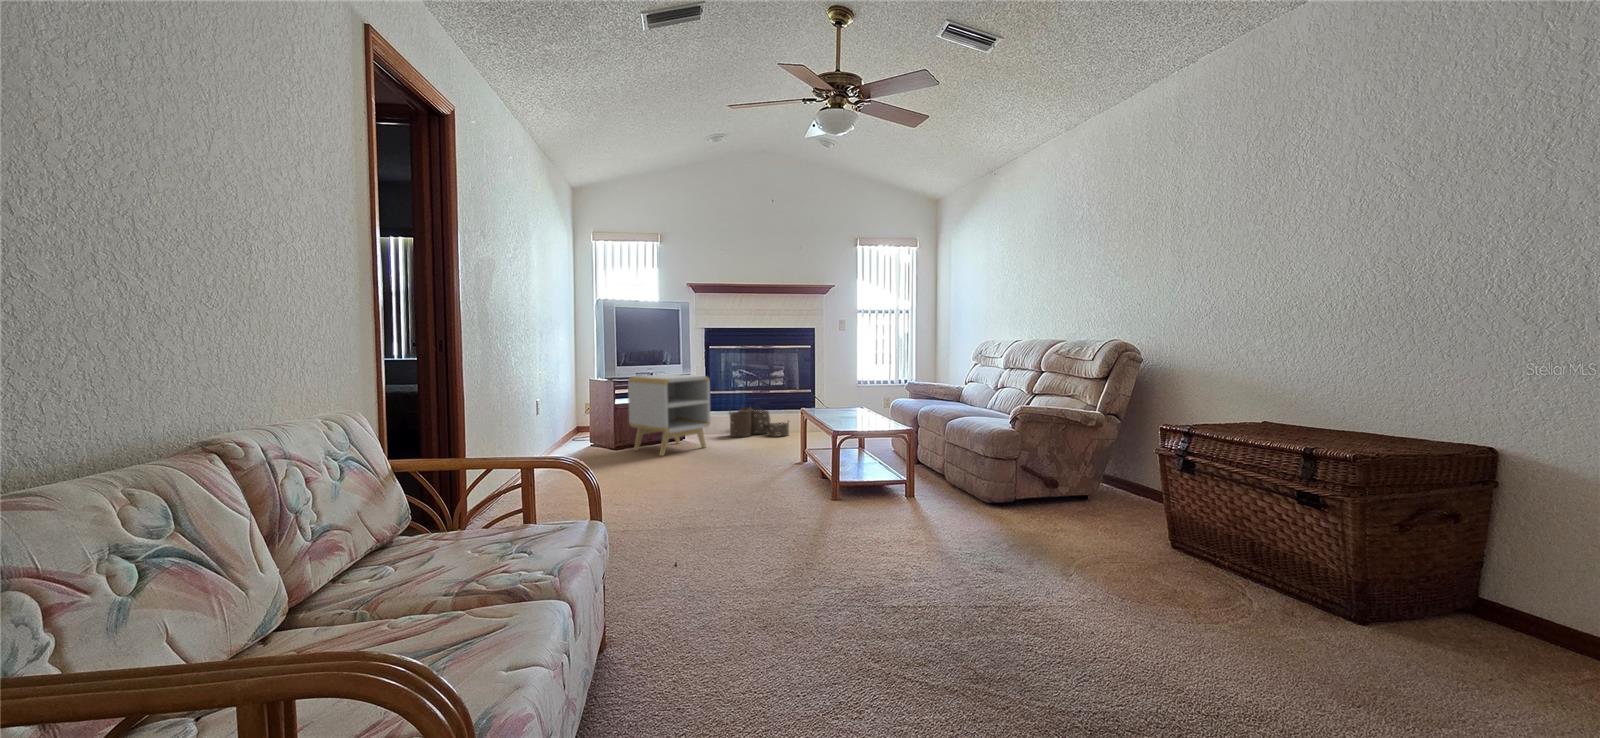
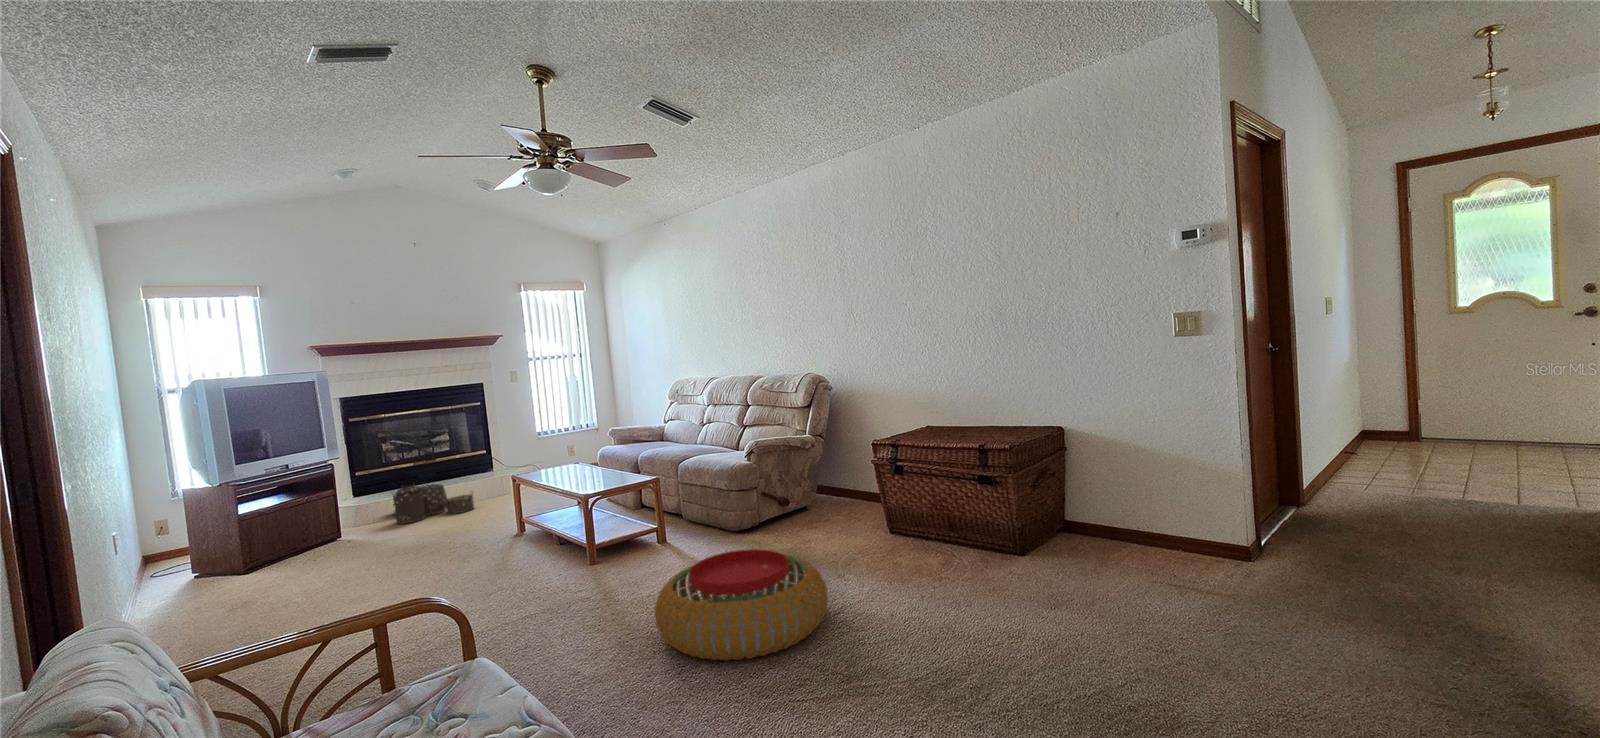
side table: present [628,374,710,456] -> none [249,457,381,570]
pouf: none [823,510,1018,628] -> present [654,549,828,660]

